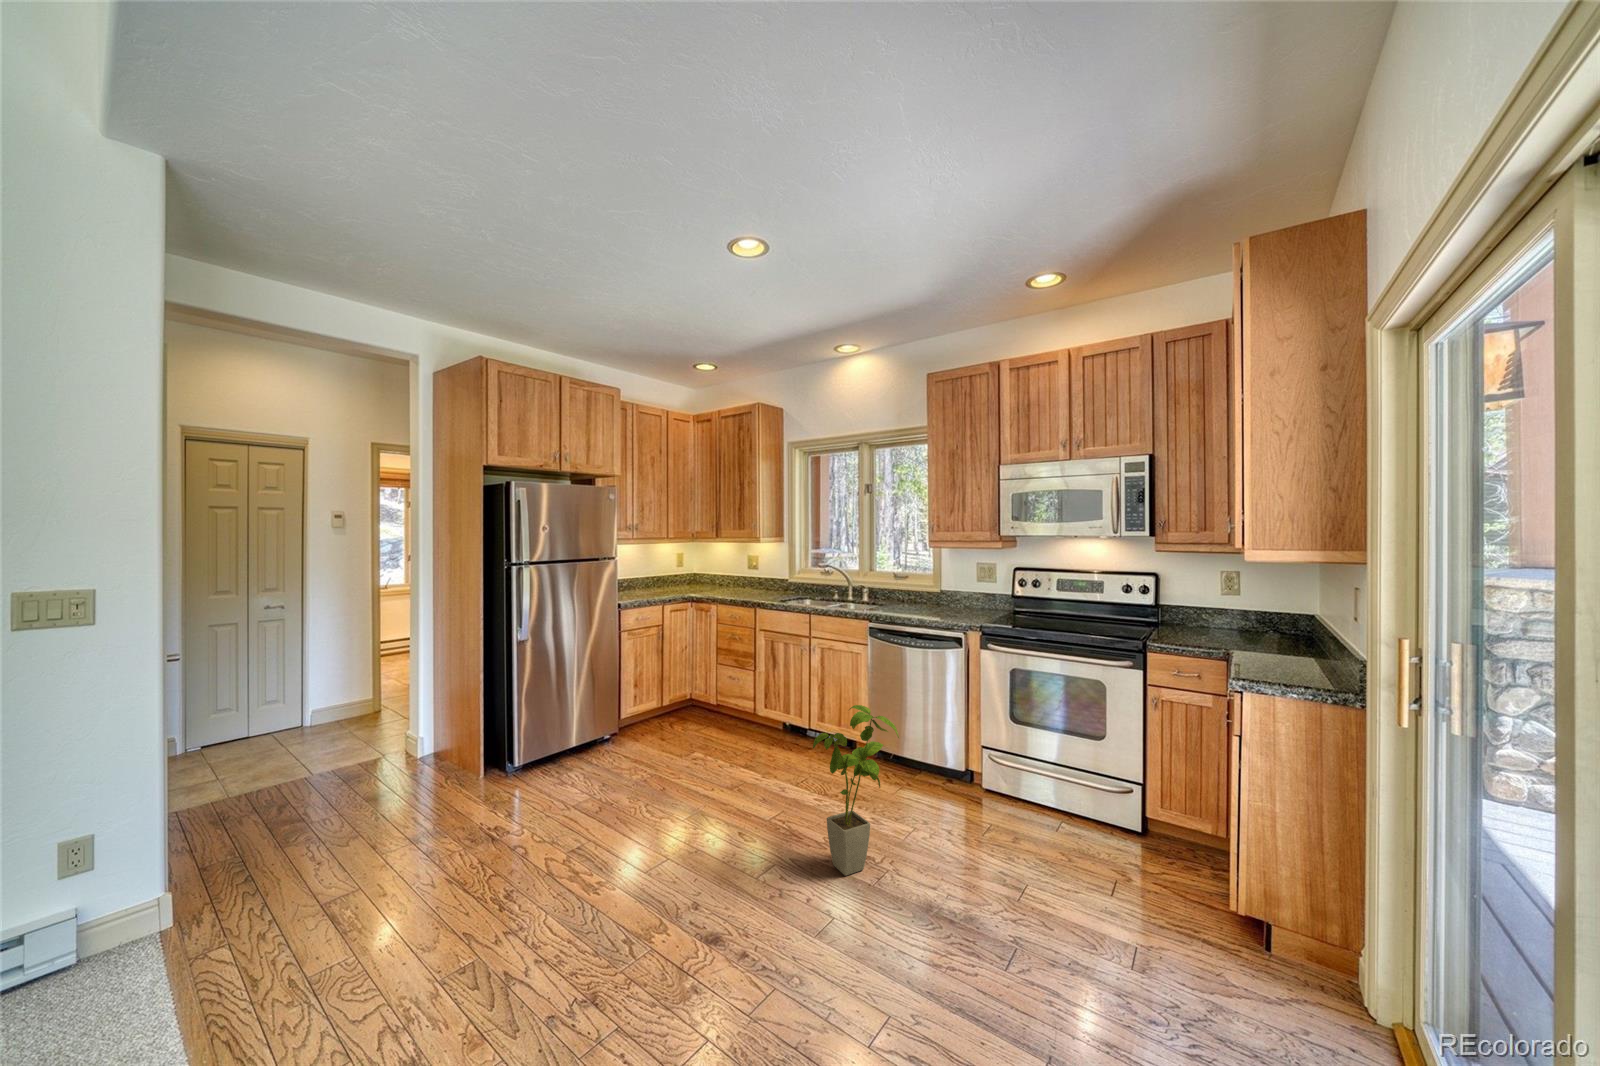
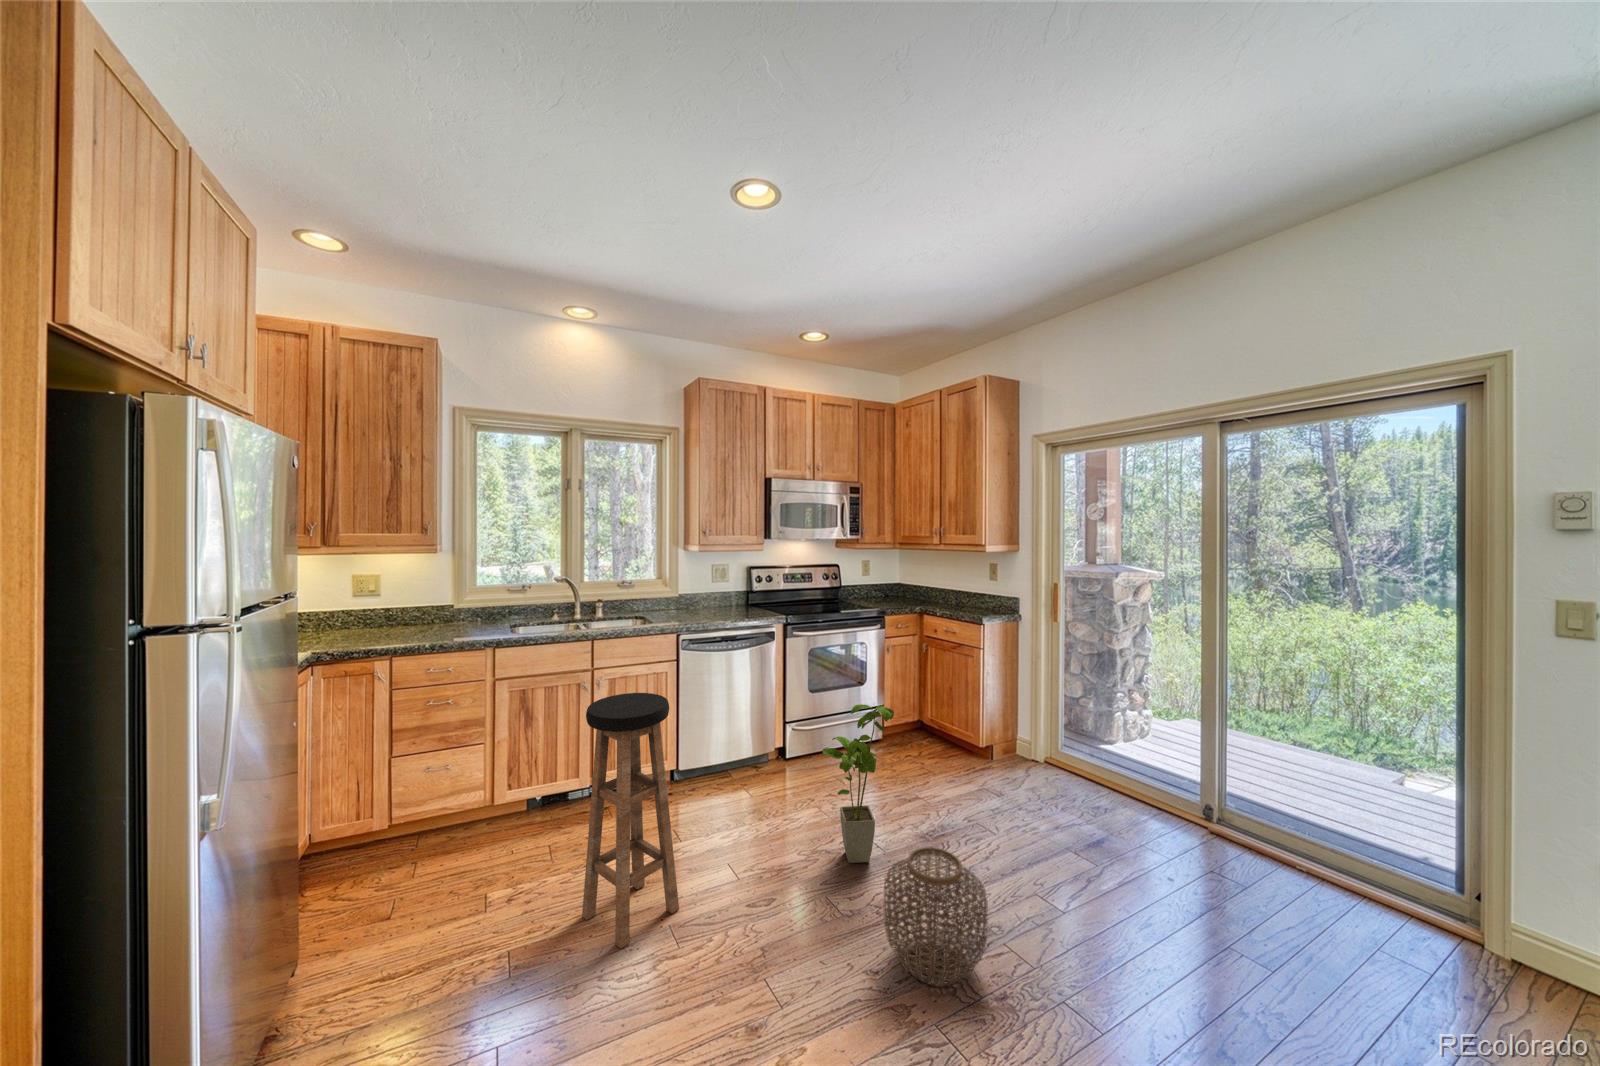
bar stool: none [674,637,739,808] -> present [582,693,679,948]
woven basket: none [670,824,771,958] -> present [884,847,988,986]

